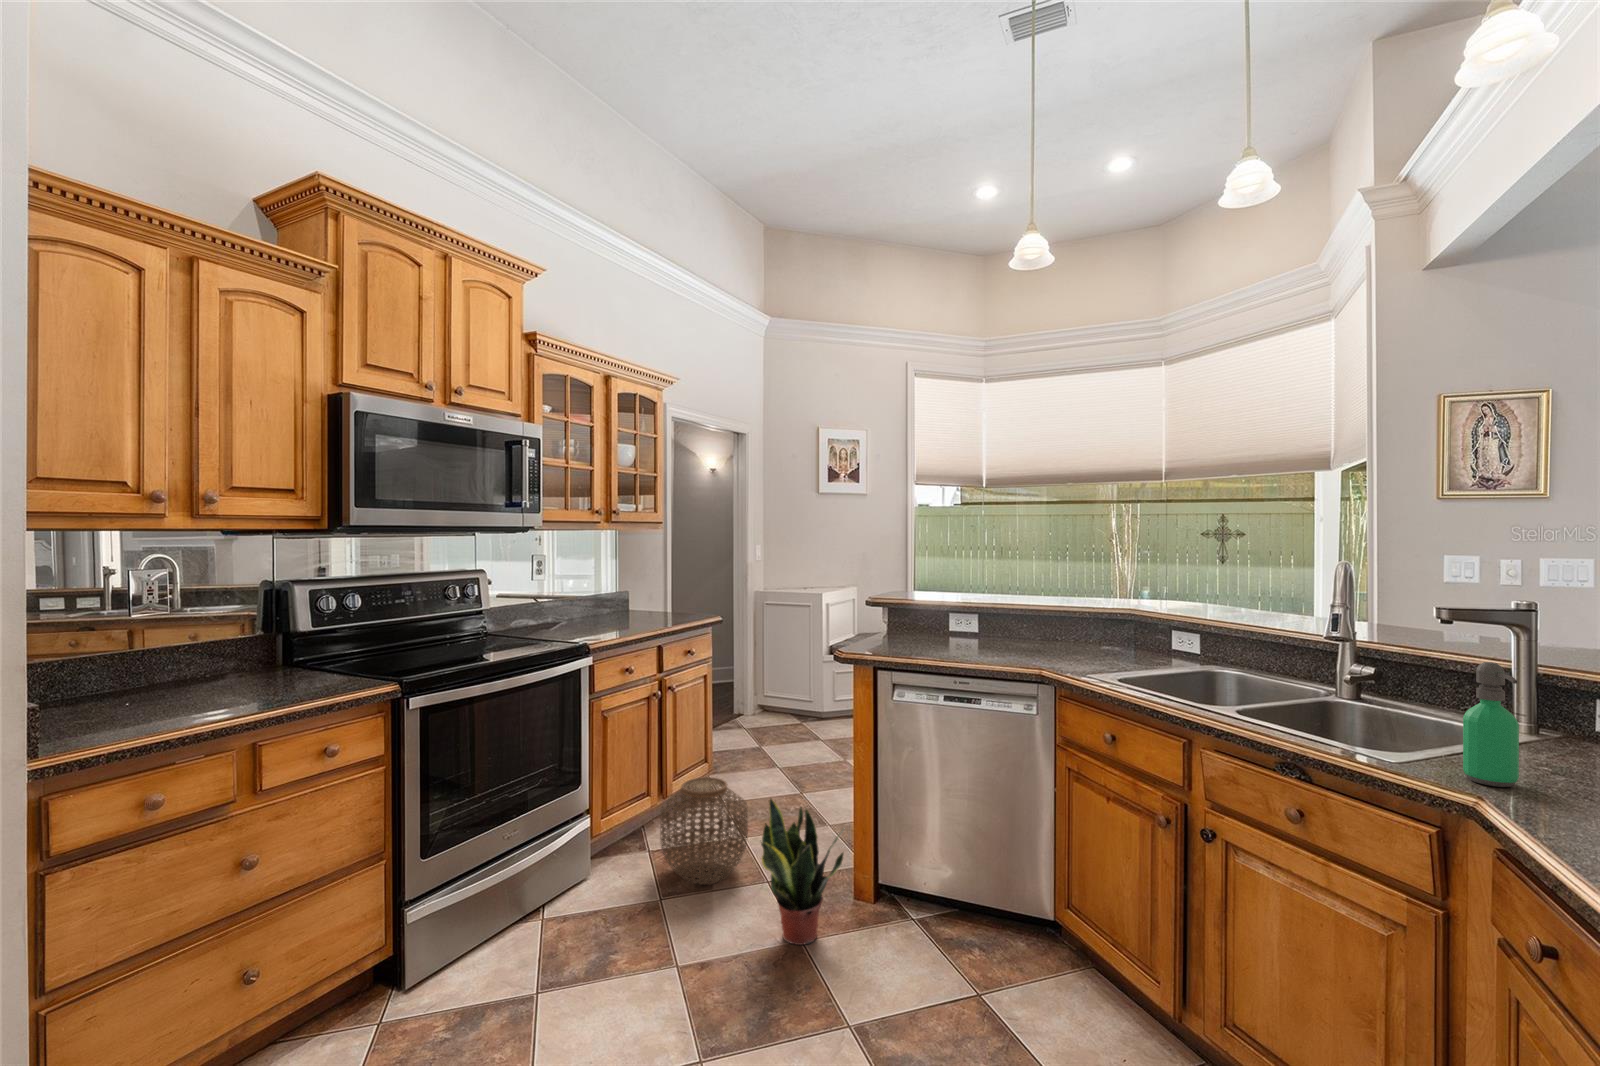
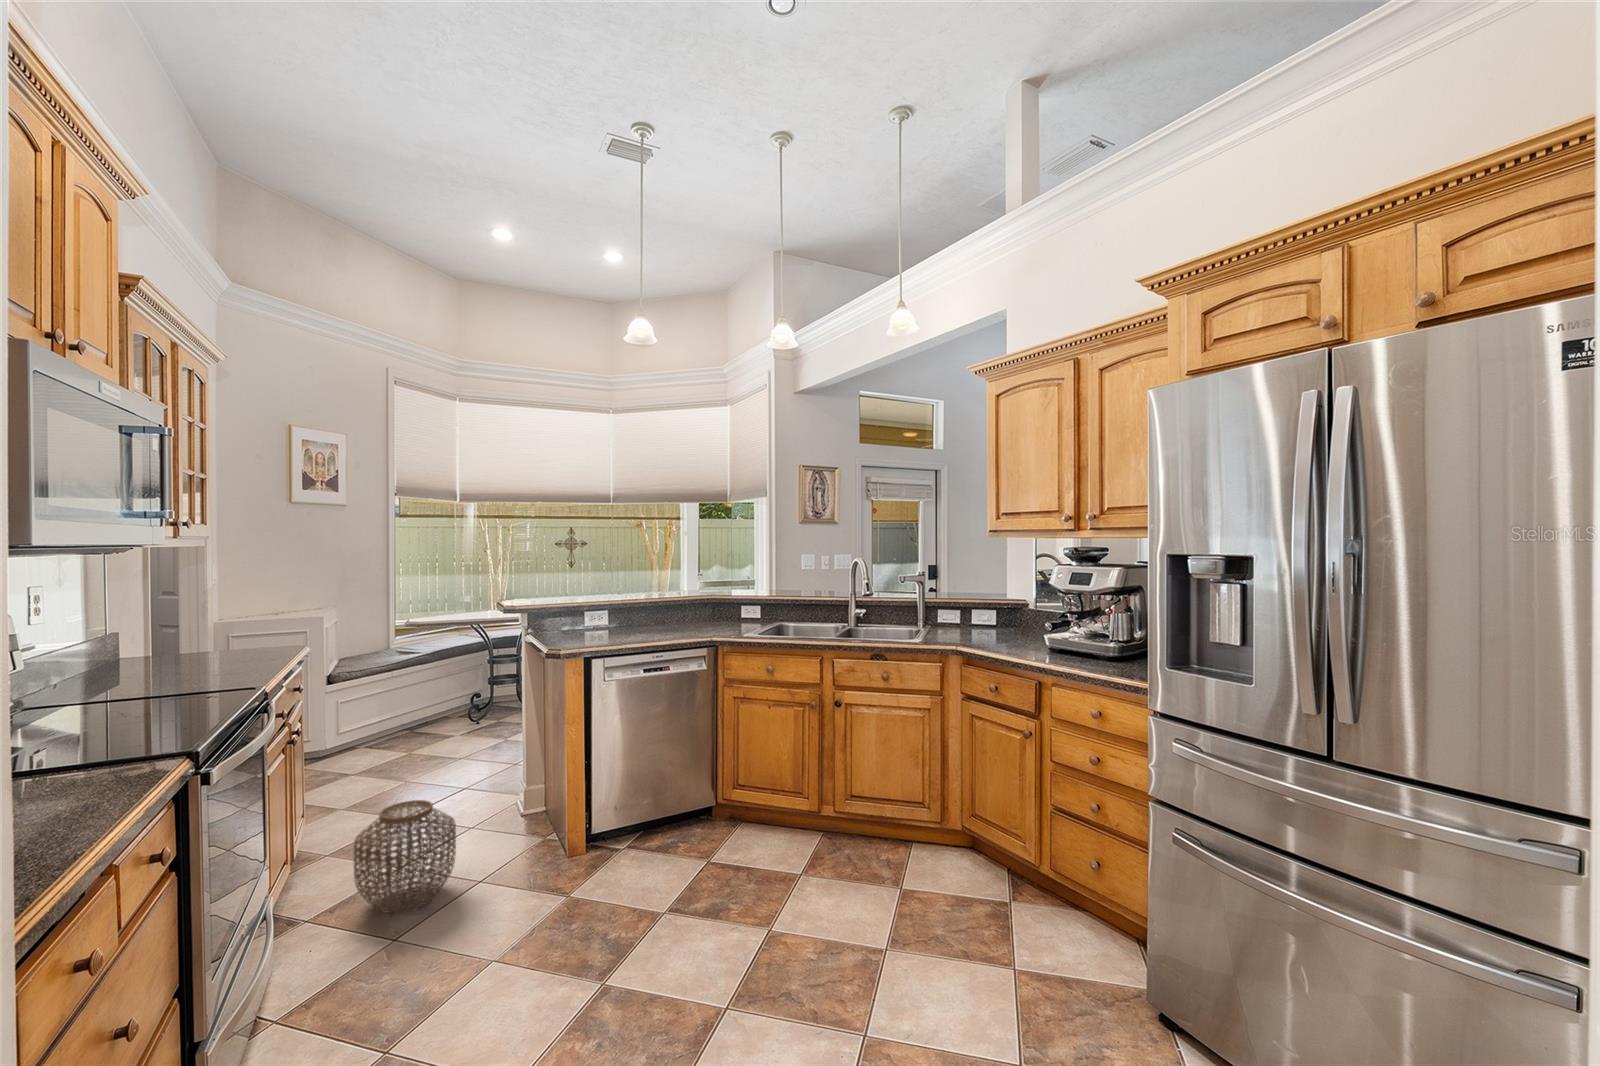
soap dispenser: present [1463,662,1519,787] -> none [945,600,966,649]
potted plant: present [761,798,844,945] -> none [517,784,598,901]

